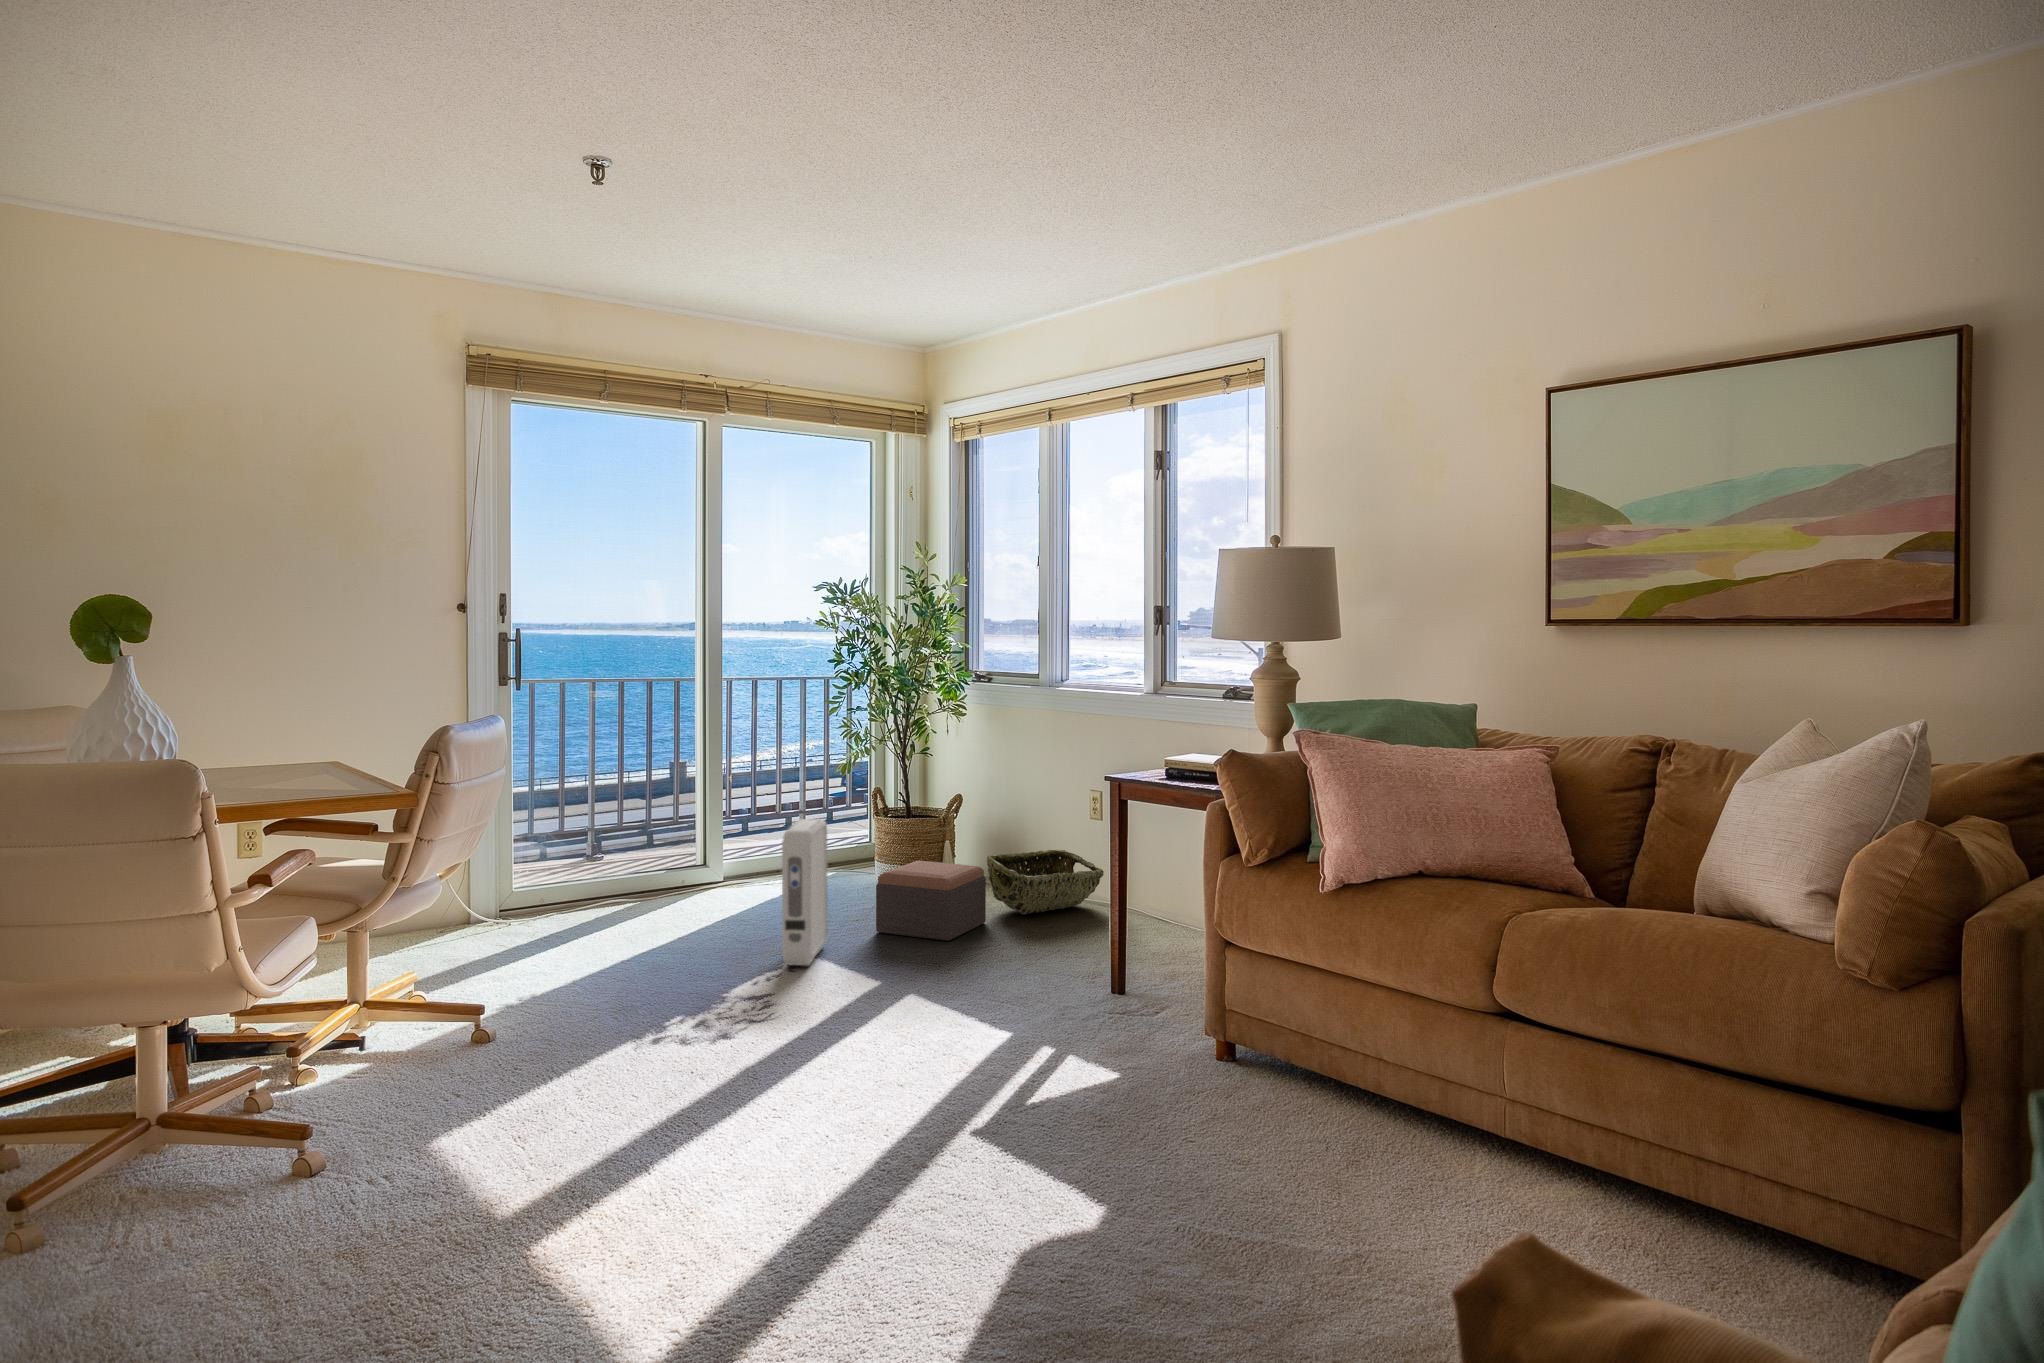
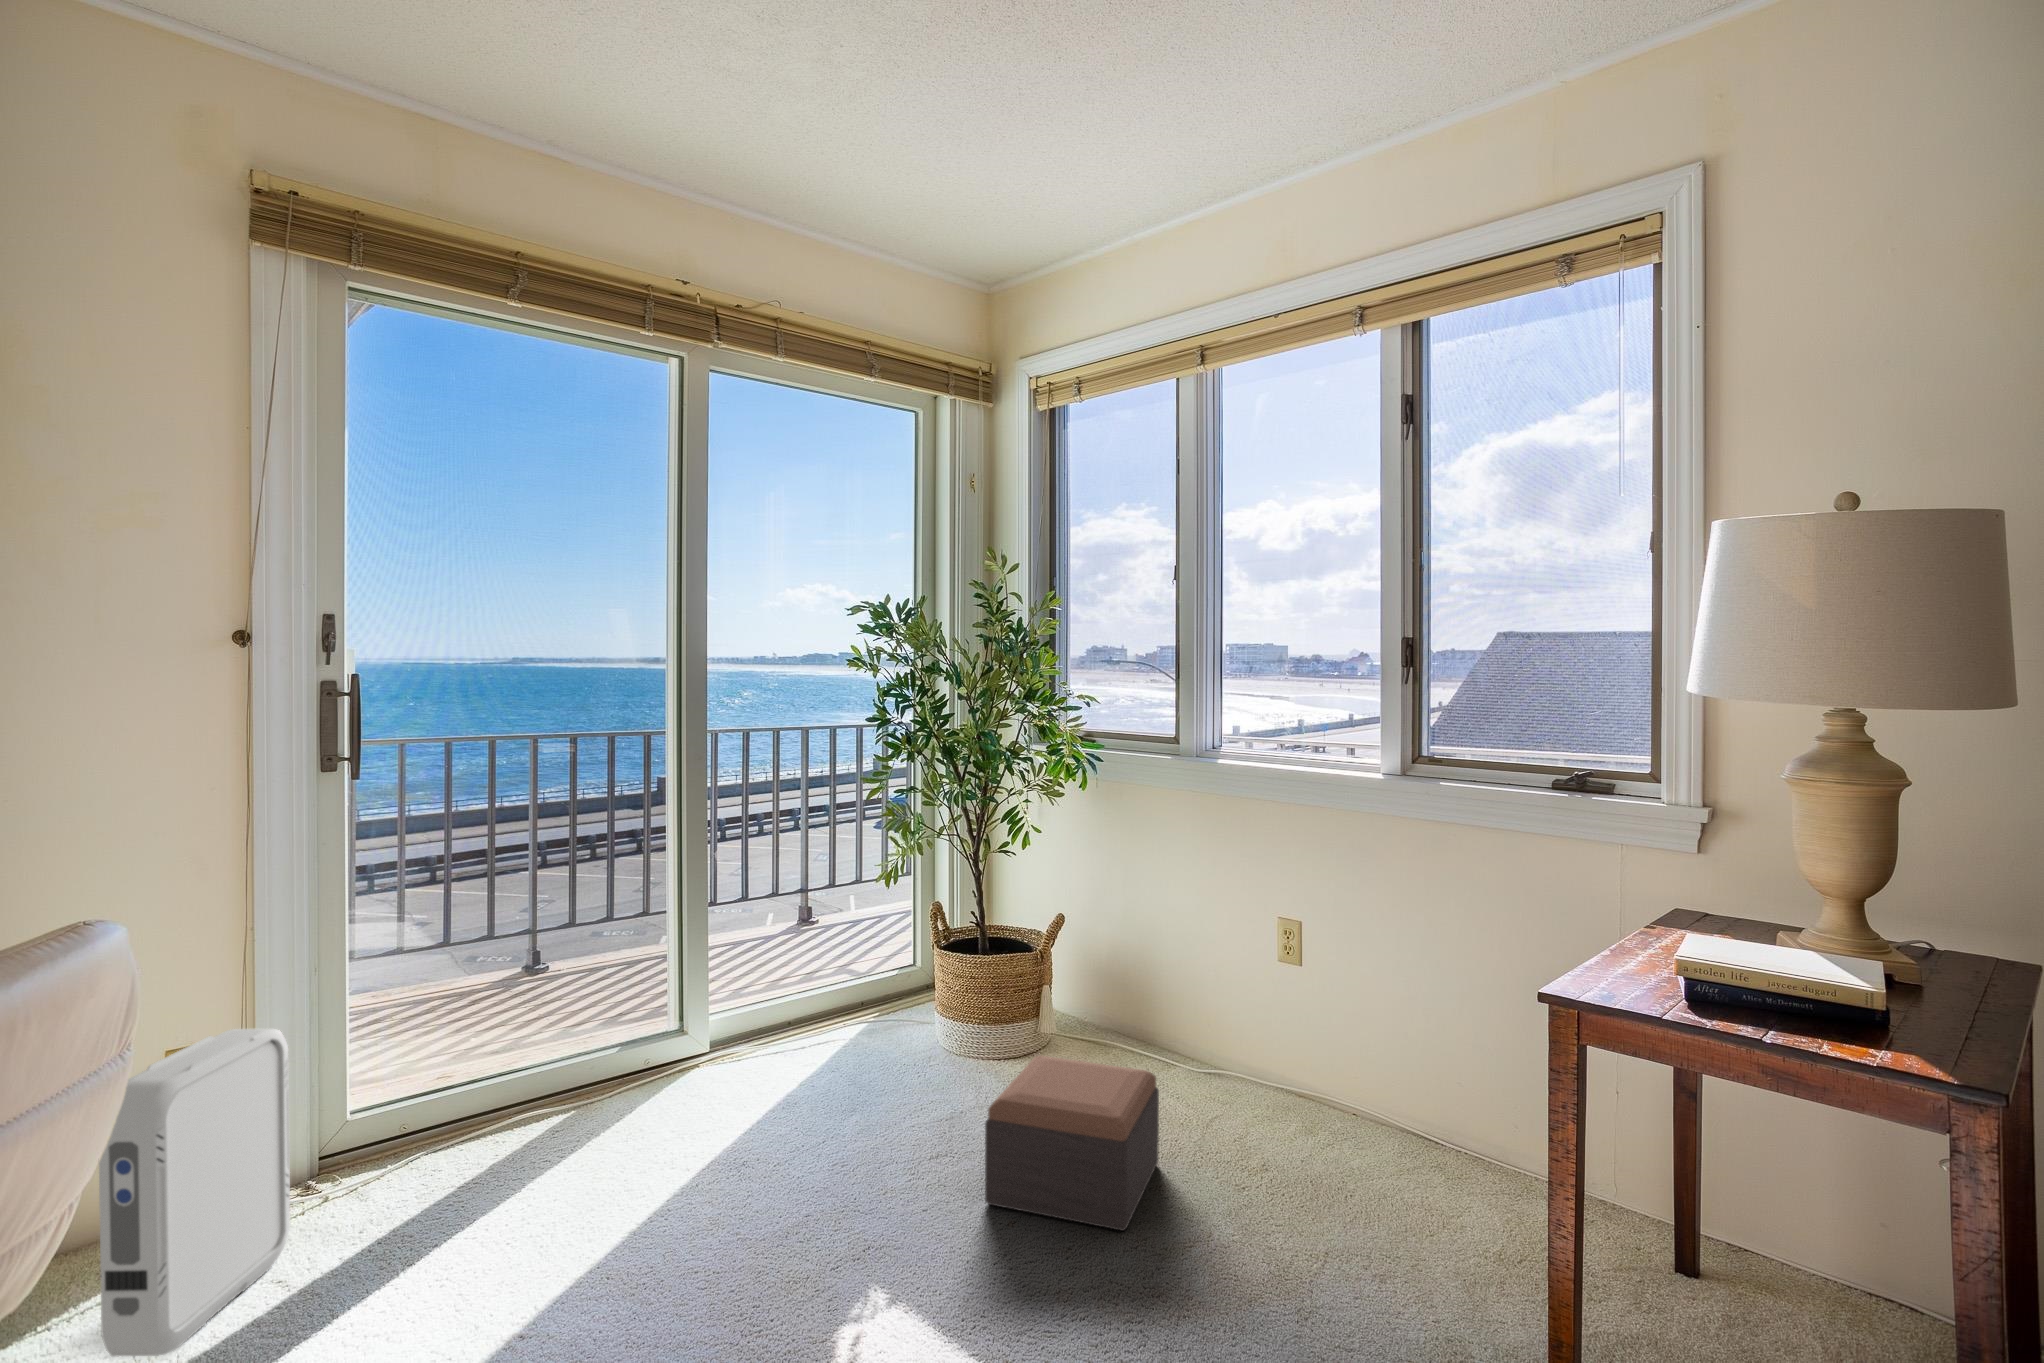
air purifier: present [782,819,828,966] -> present [99,1029,290,1357]
woven basket: present [987,850,1104,914] -> none [1140,1009,1320,1139]

